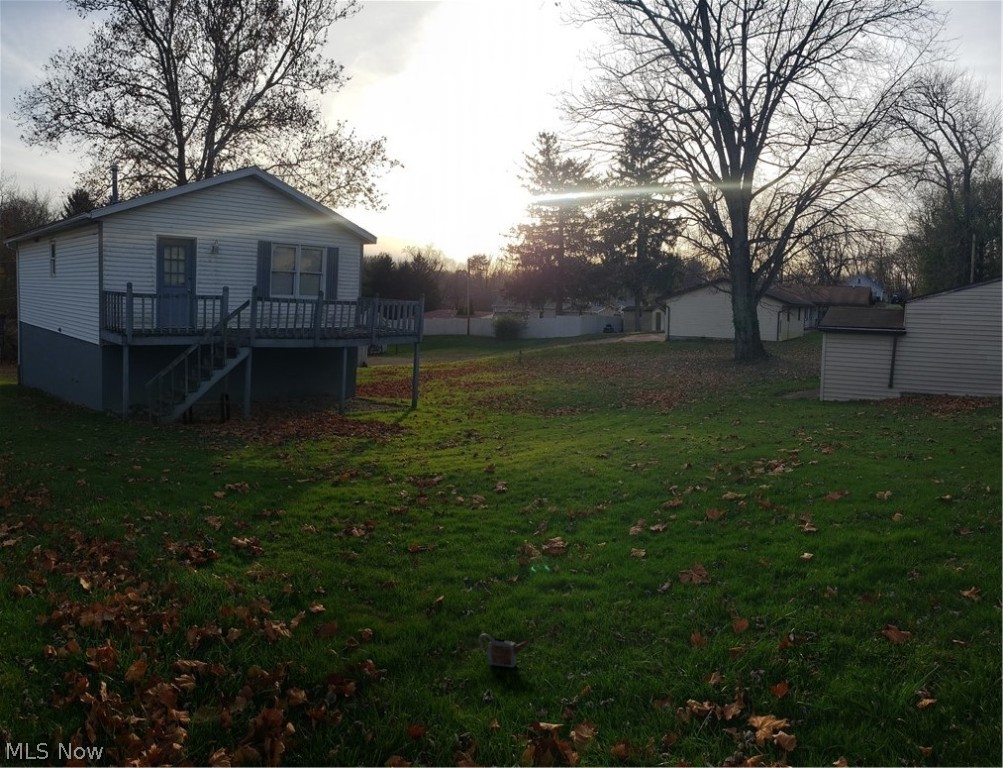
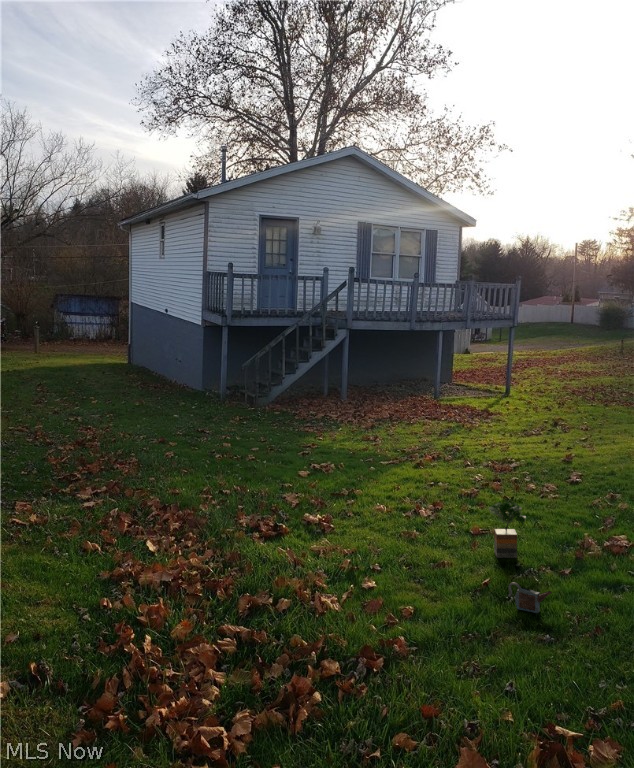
bench: present [182,391,230,424] -> none [282,371,325,400]
potted tree: none [436,529,480,595] -> present [489,502,526,558]

